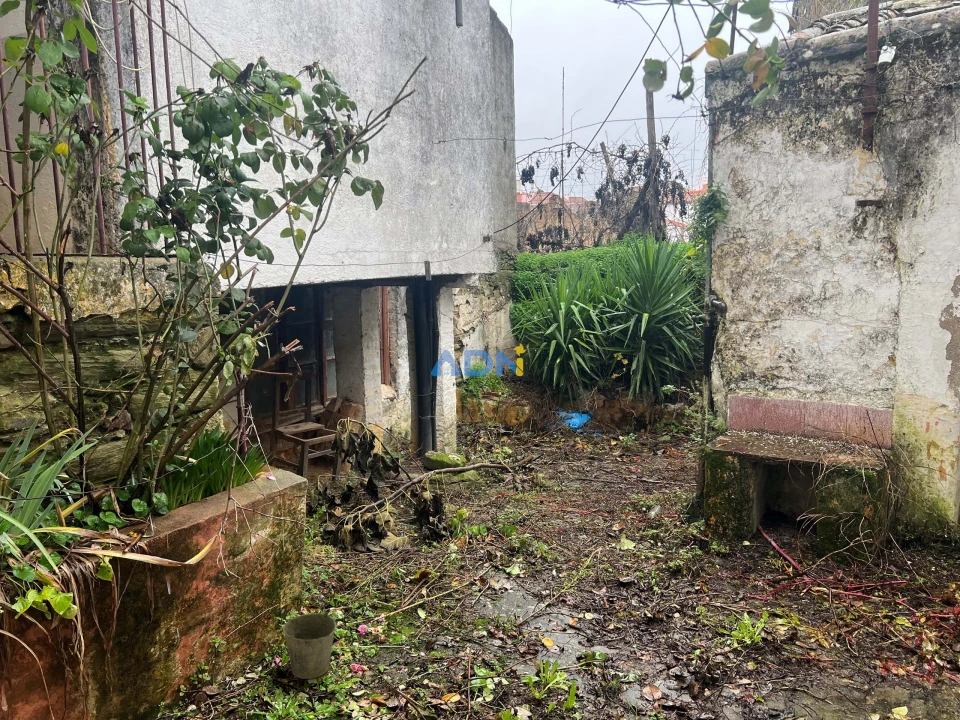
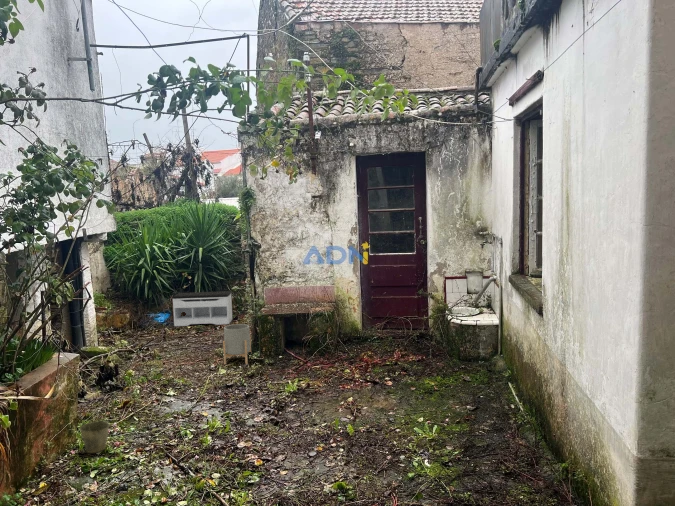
bench: none [589,385,690,449] -> present [173,291,232,326]
planter: none [633,457,692,540] -> present [223,324,251,364]

